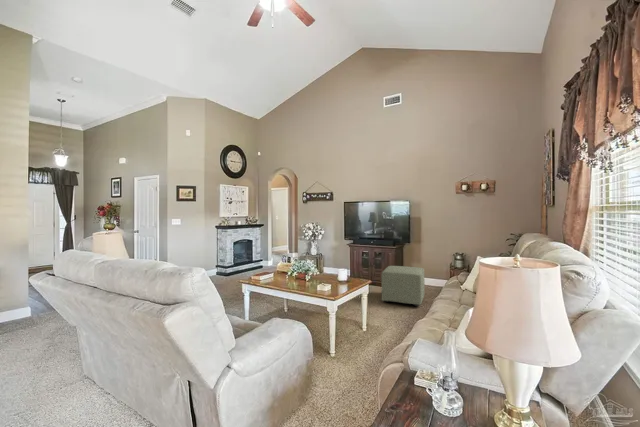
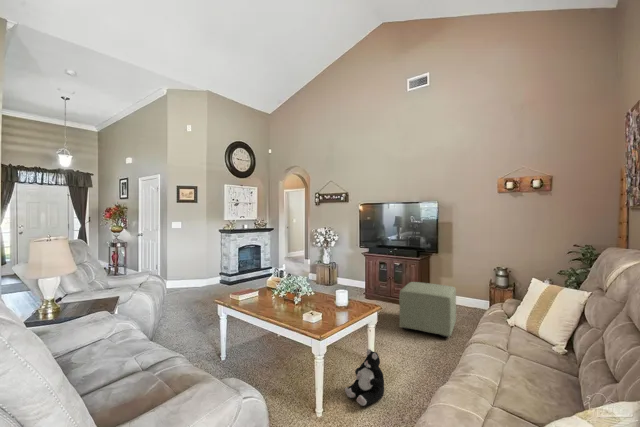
plush toy: none [349,310,377,347] -> present [345,349,384,406]

